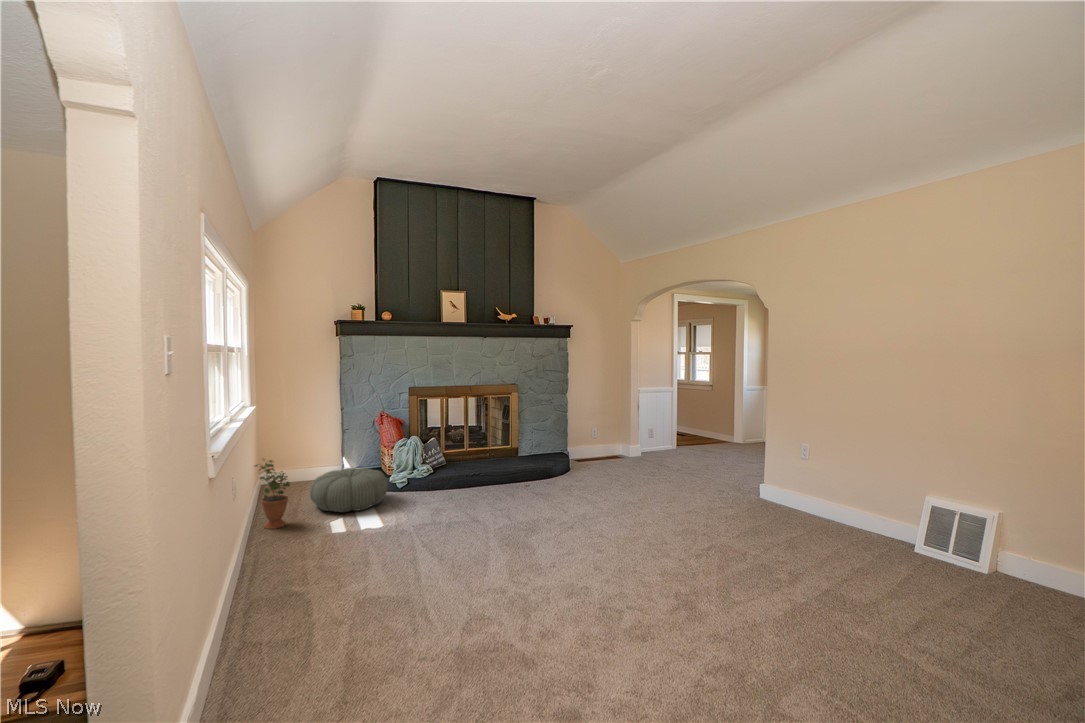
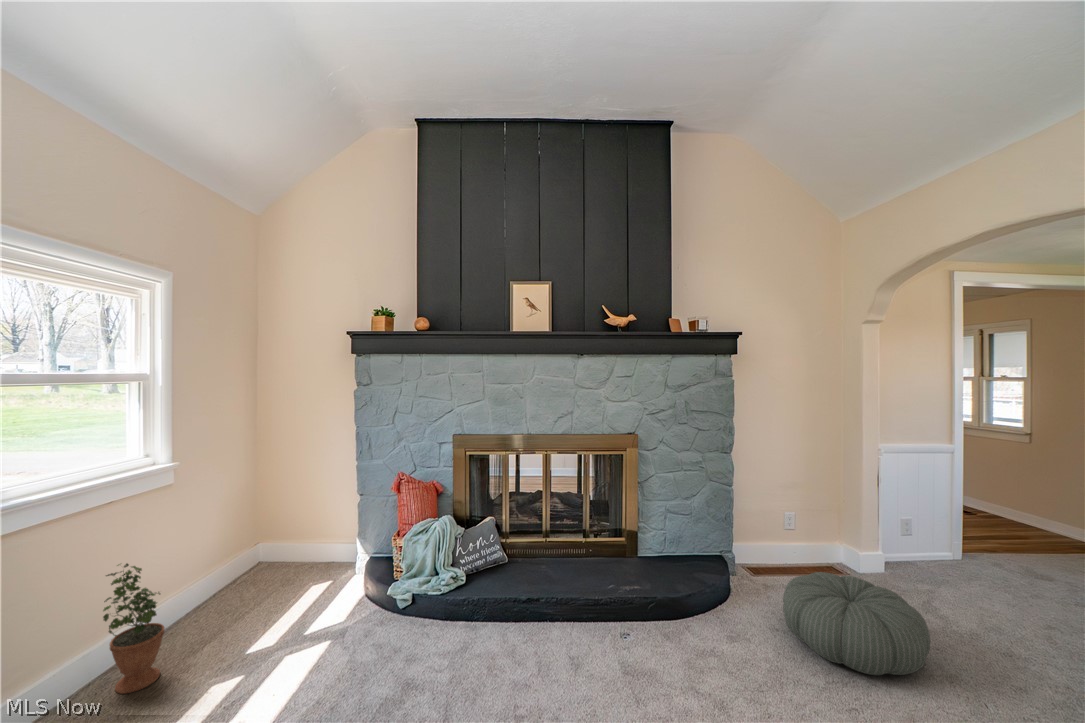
pouf: present [310,468,387,512] -> present [783,572,930,675]

